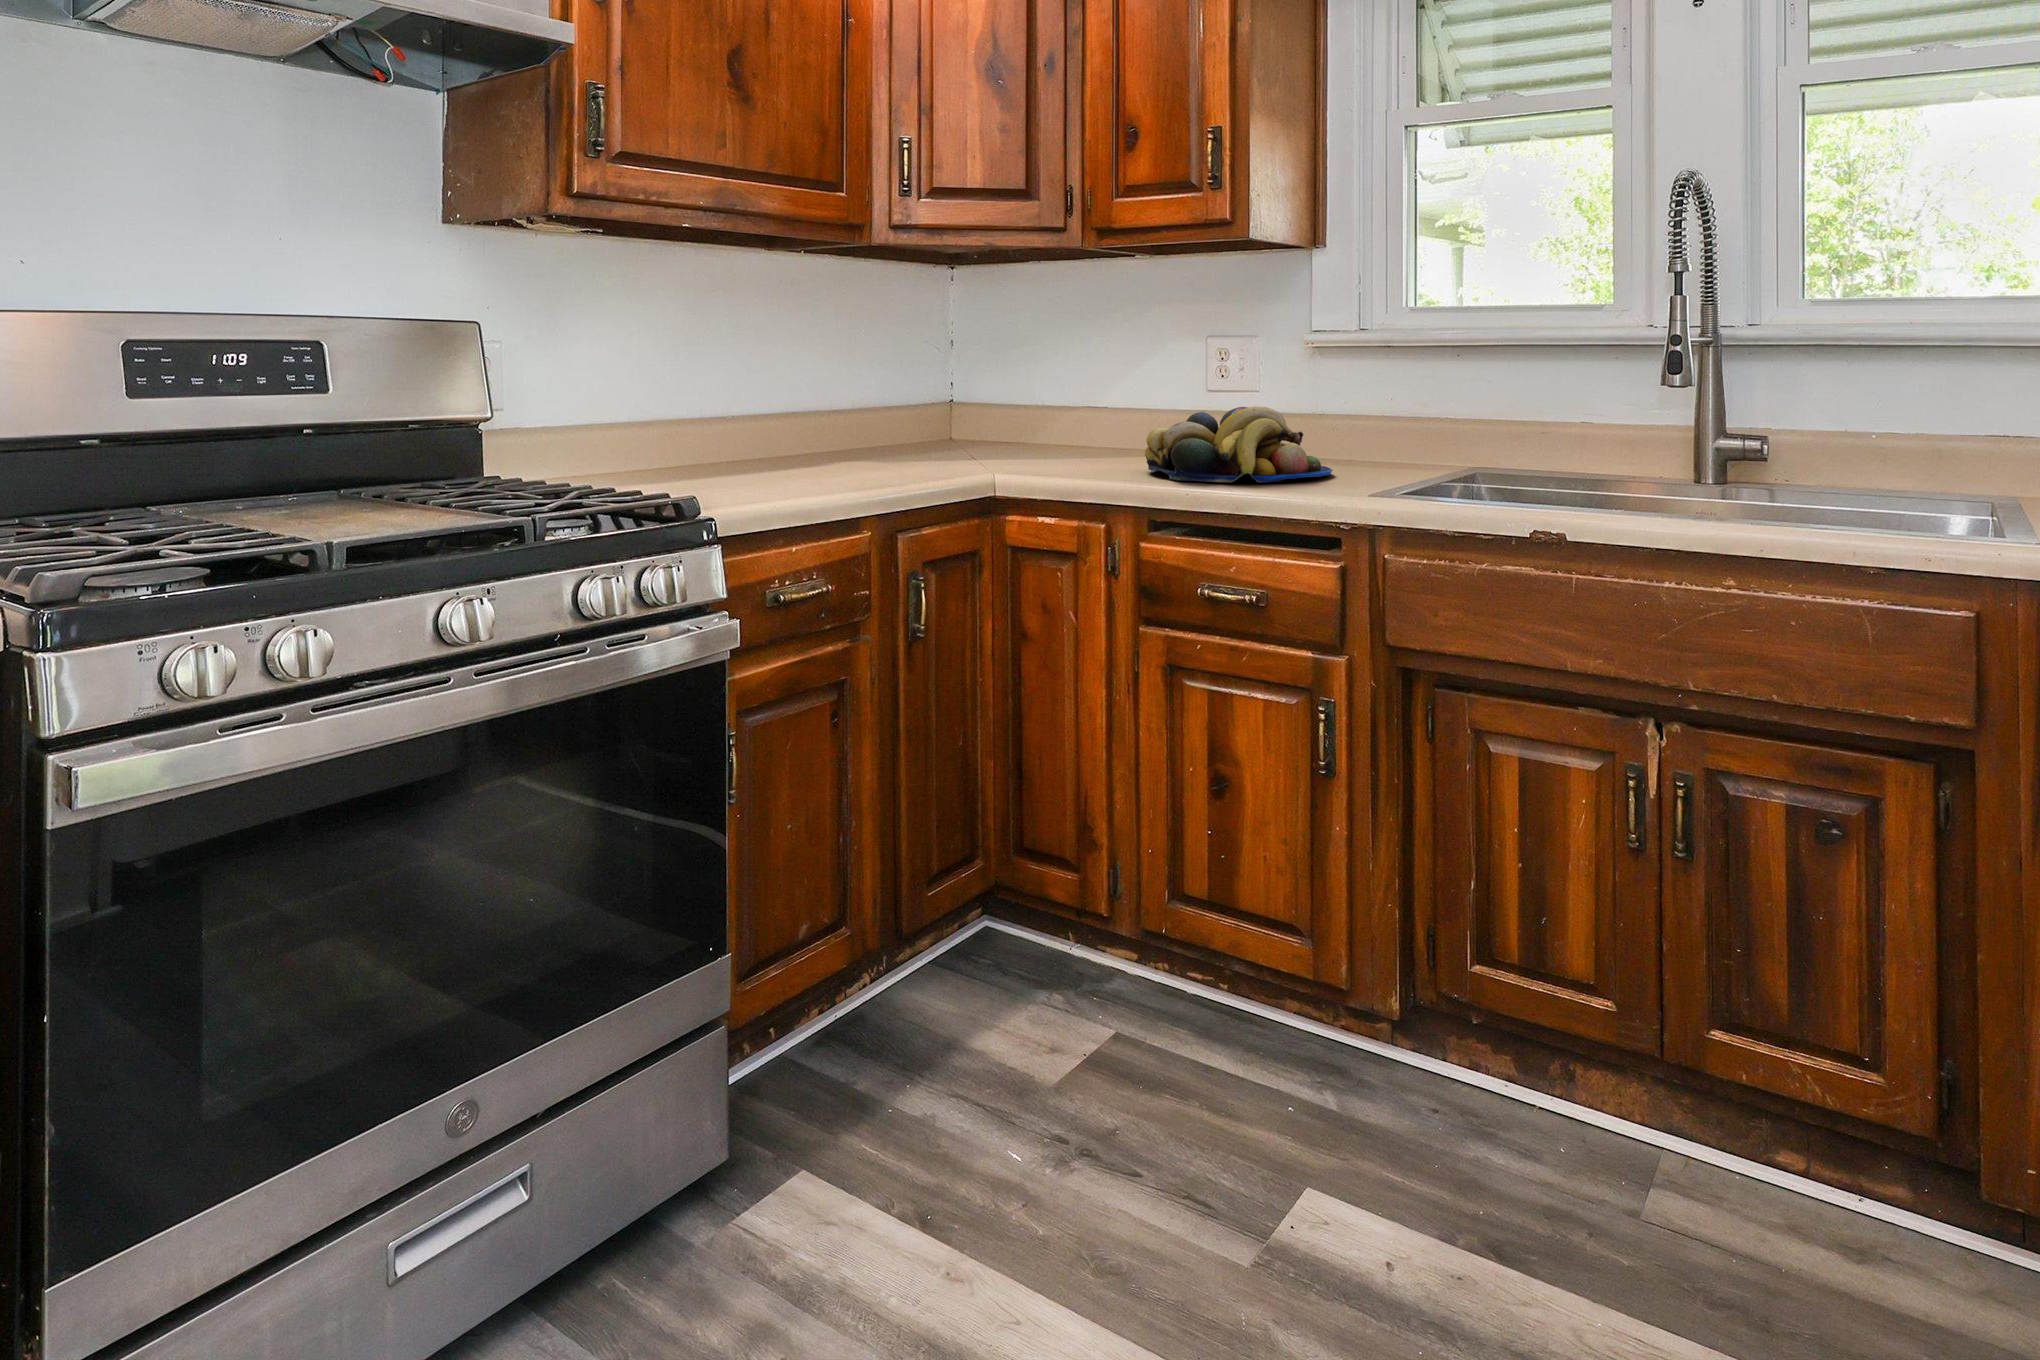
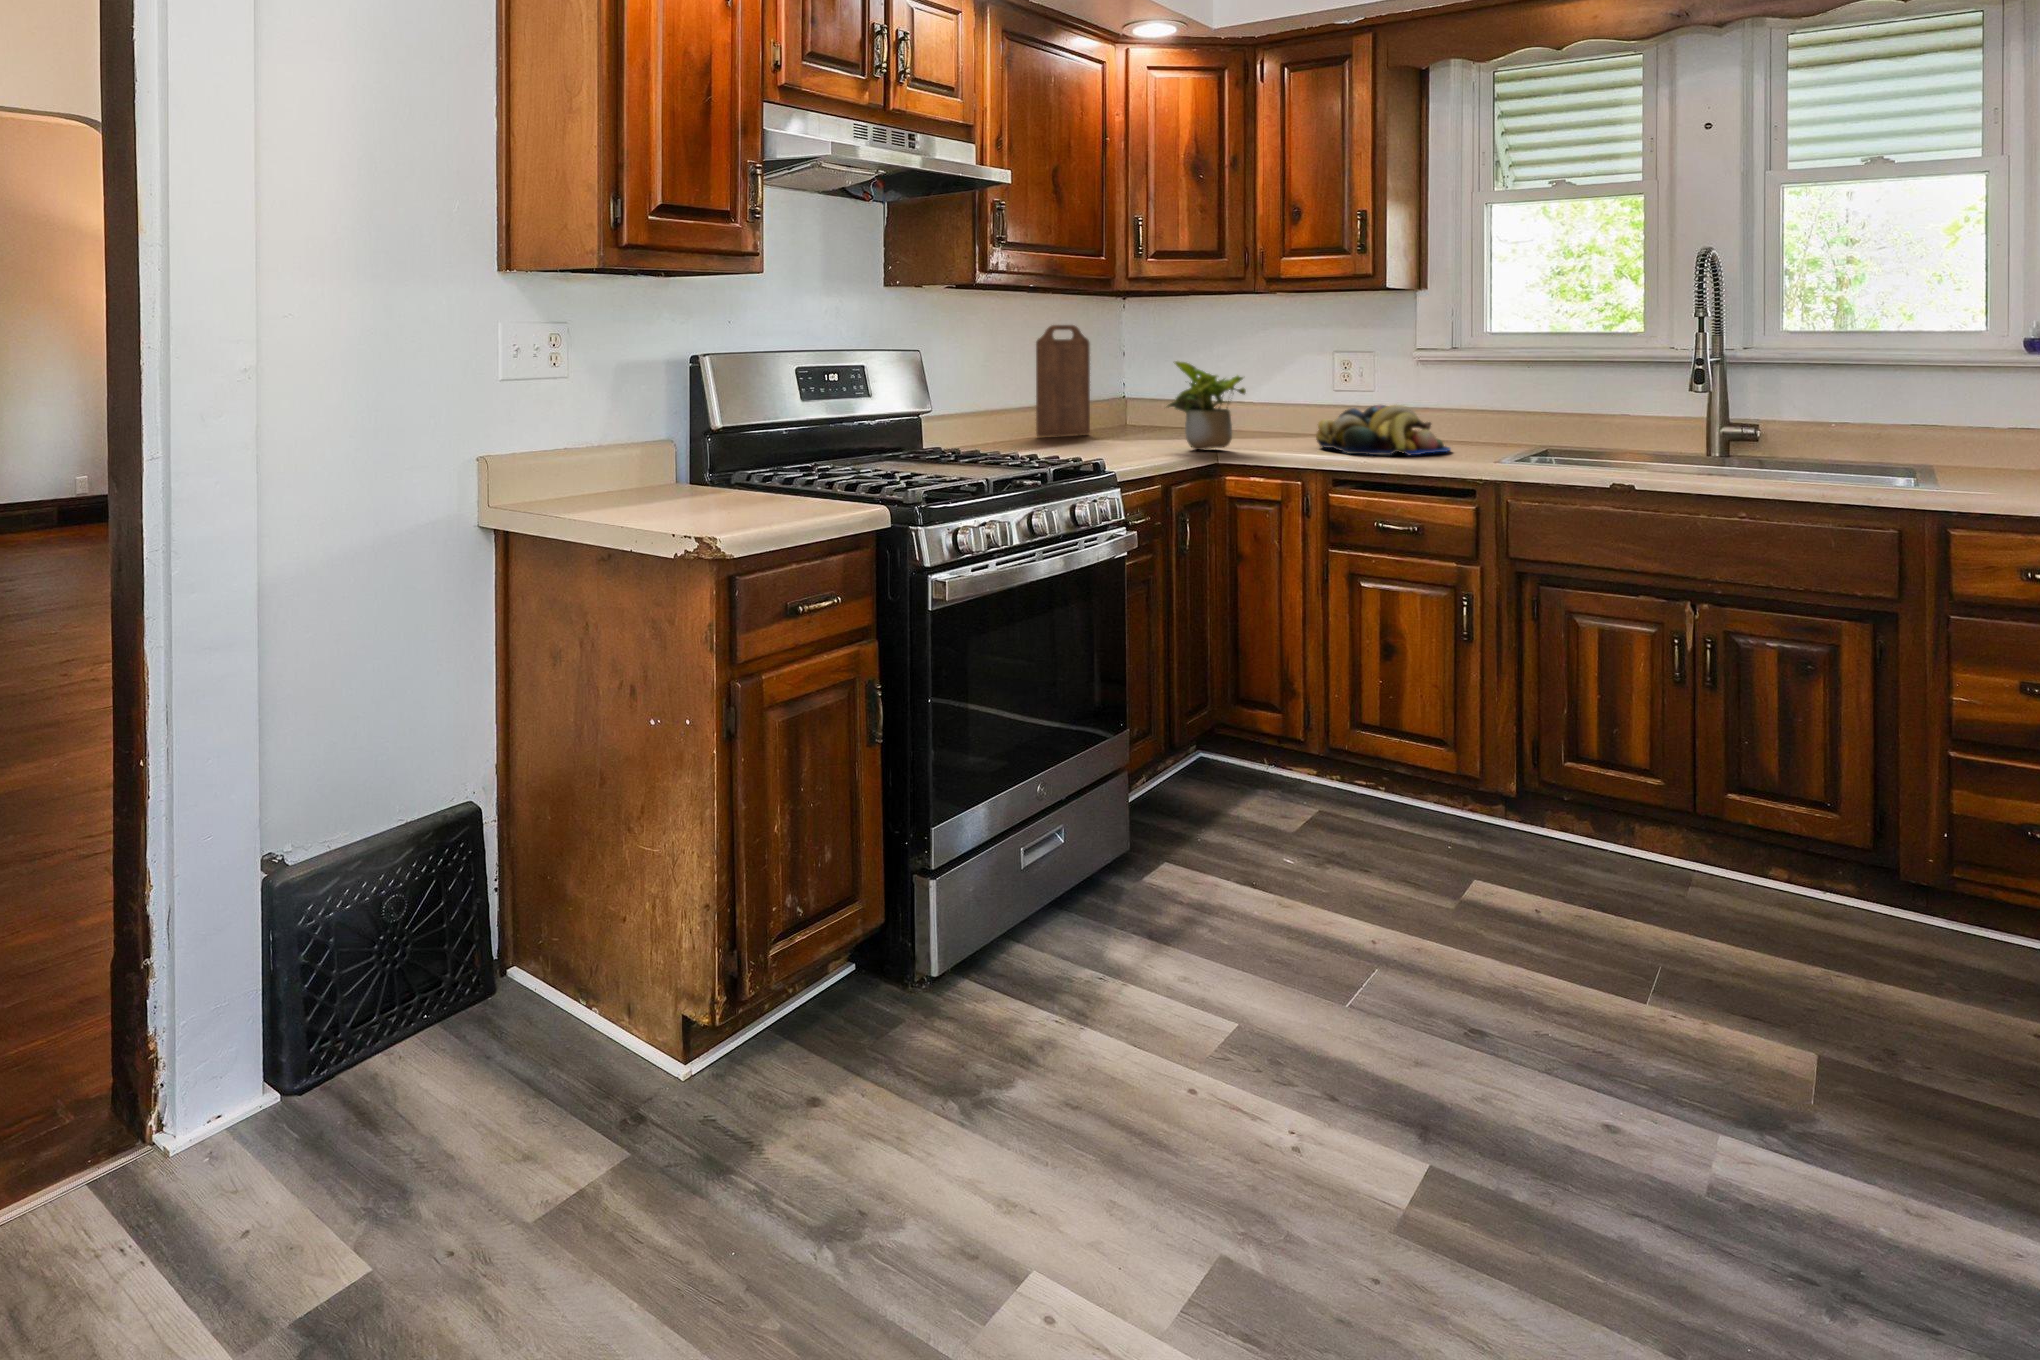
cutting board: none [773,293,862,456] -> present [1036,325,1090,437]
potted plant: none [912,340,1035,475] -> present [1168,361,1246,450]

